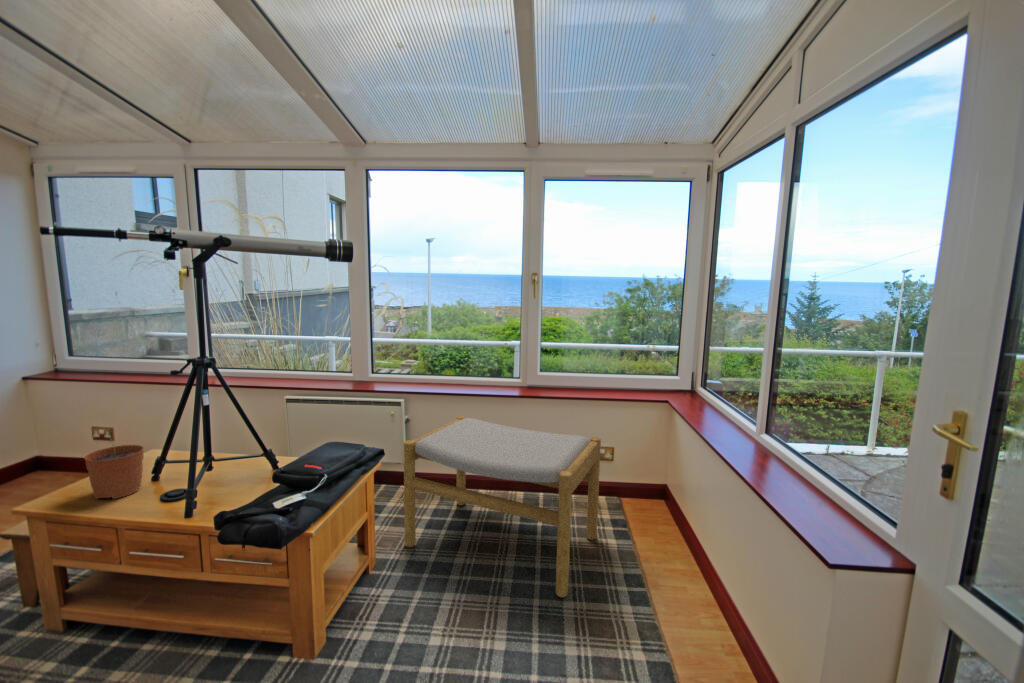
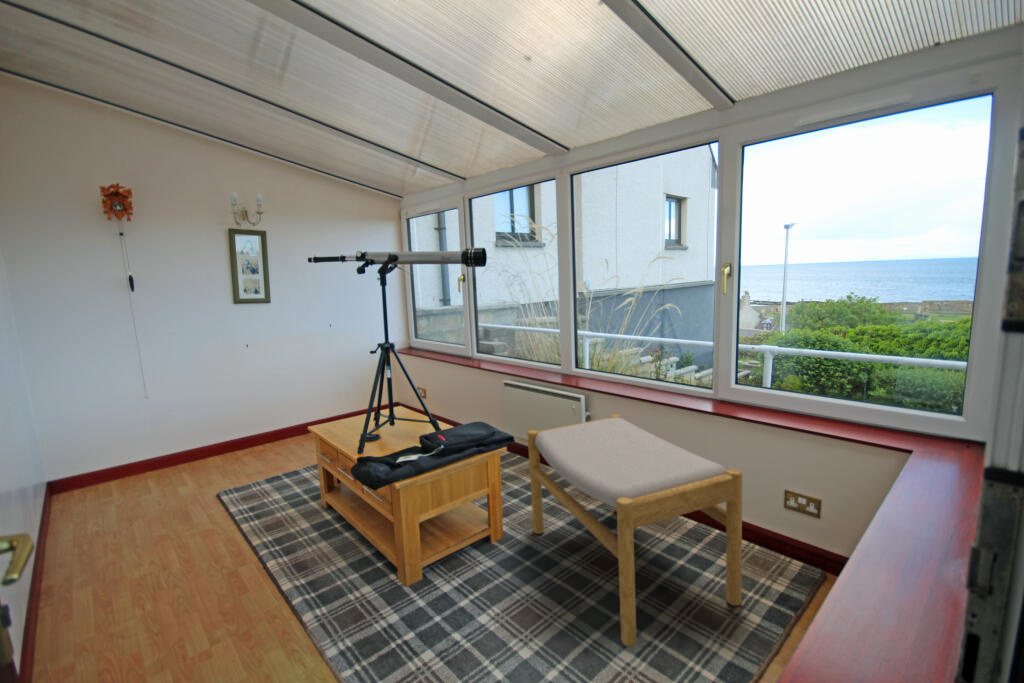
plant pot: present [85,439,144,499] -> none [332,389,363,433]

